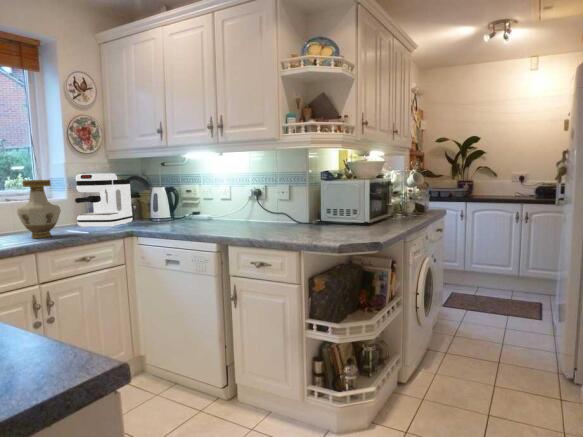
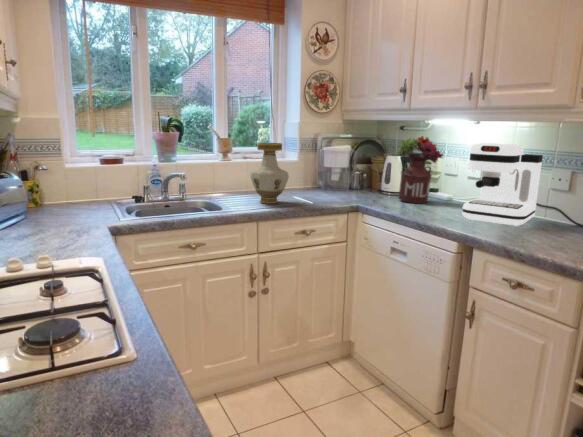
flower arrangement: none [161,168,200,223] -> present [396,136,443,203]
coffee maker: present [75,174,133,227] -> present [462,143,543,227]

